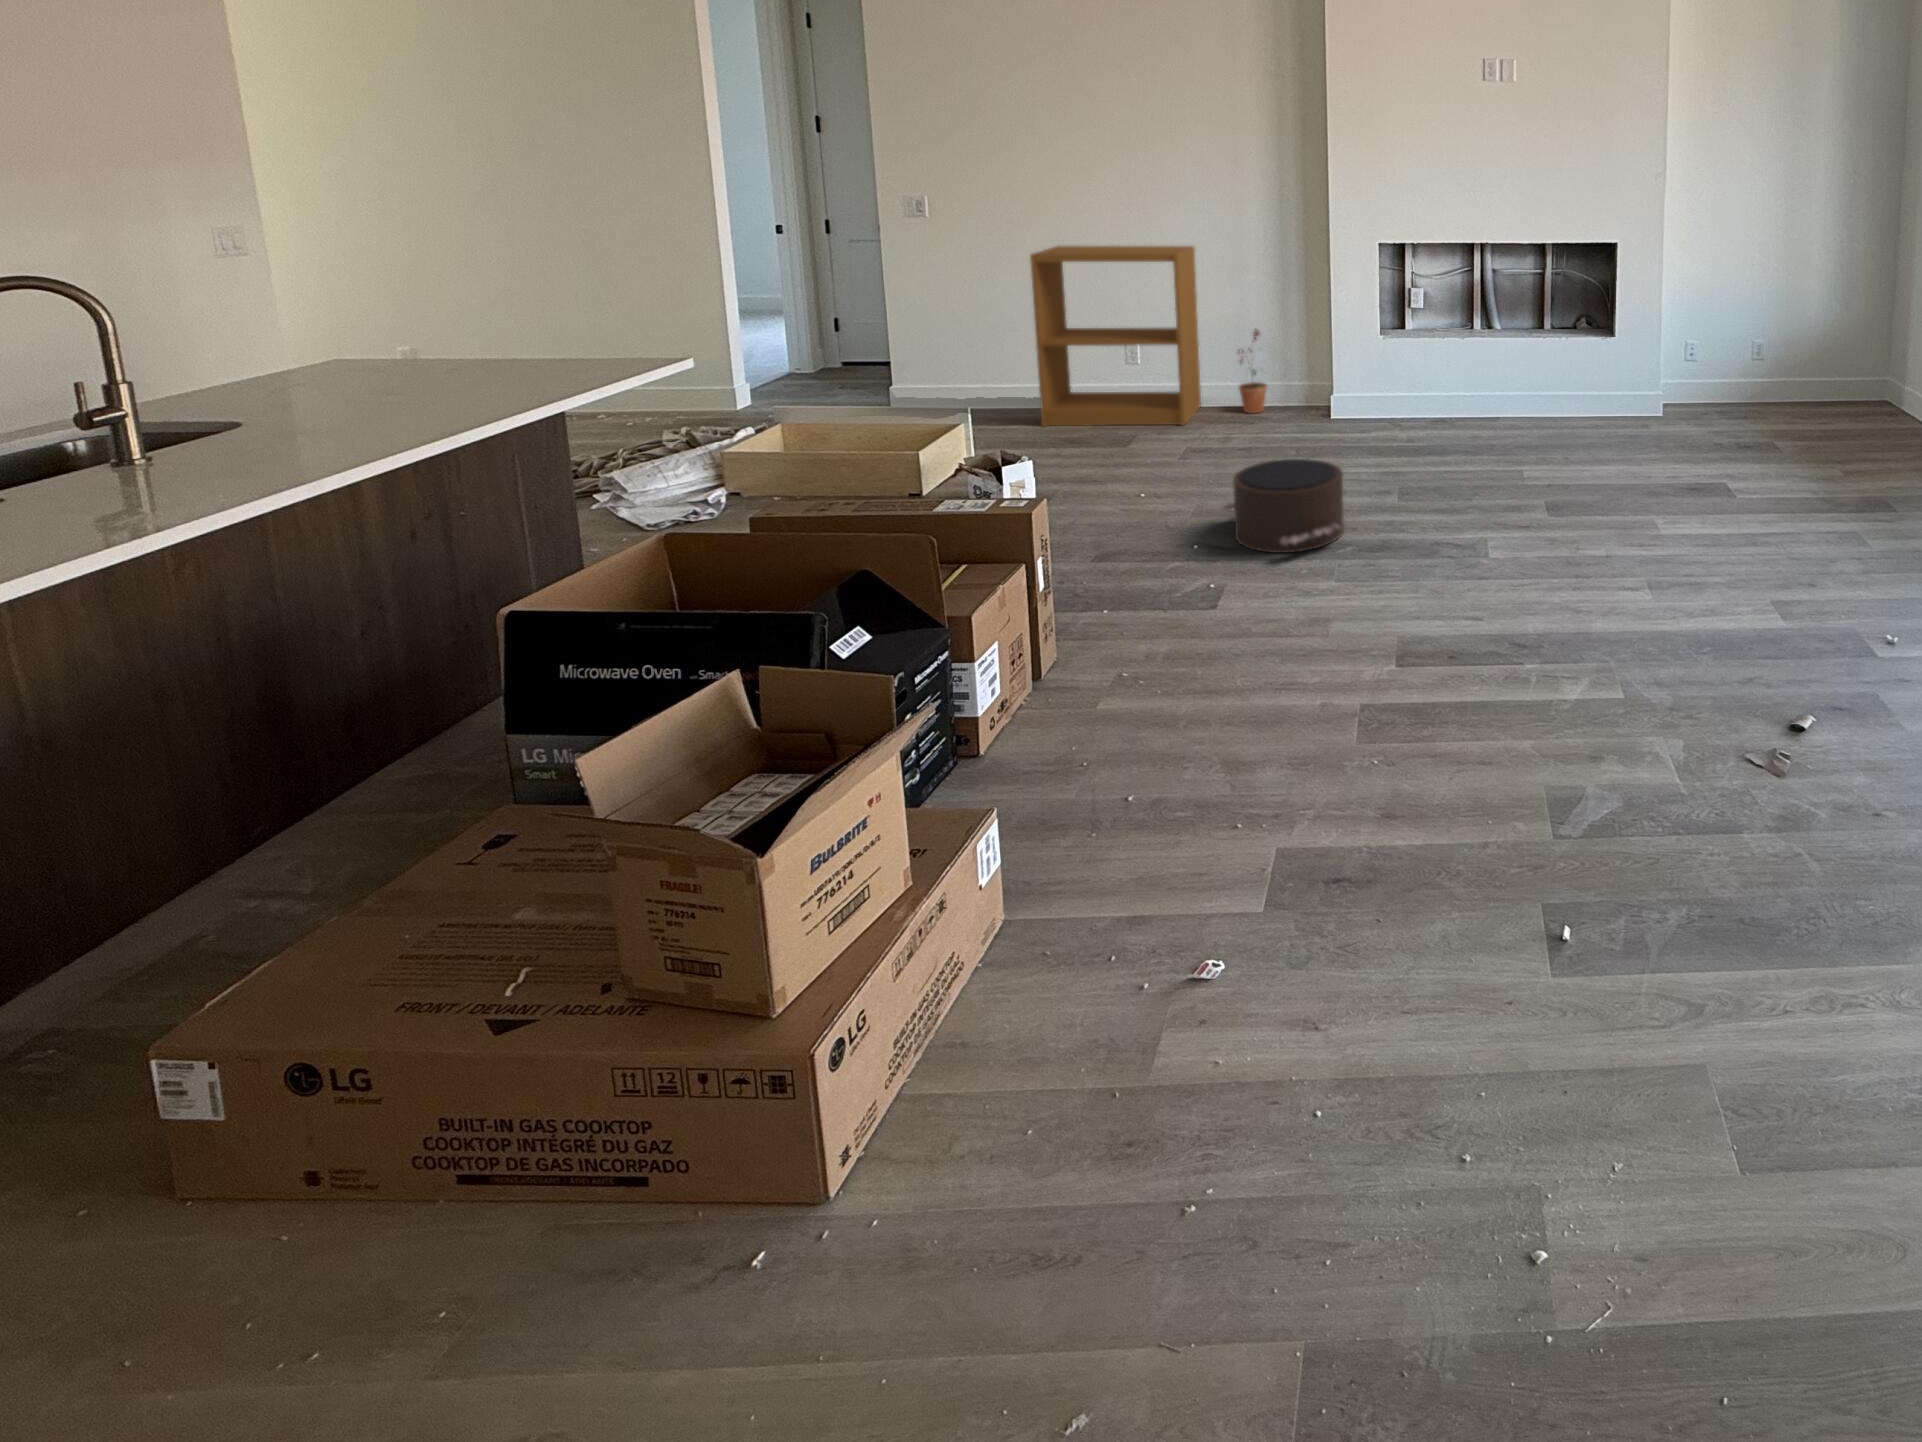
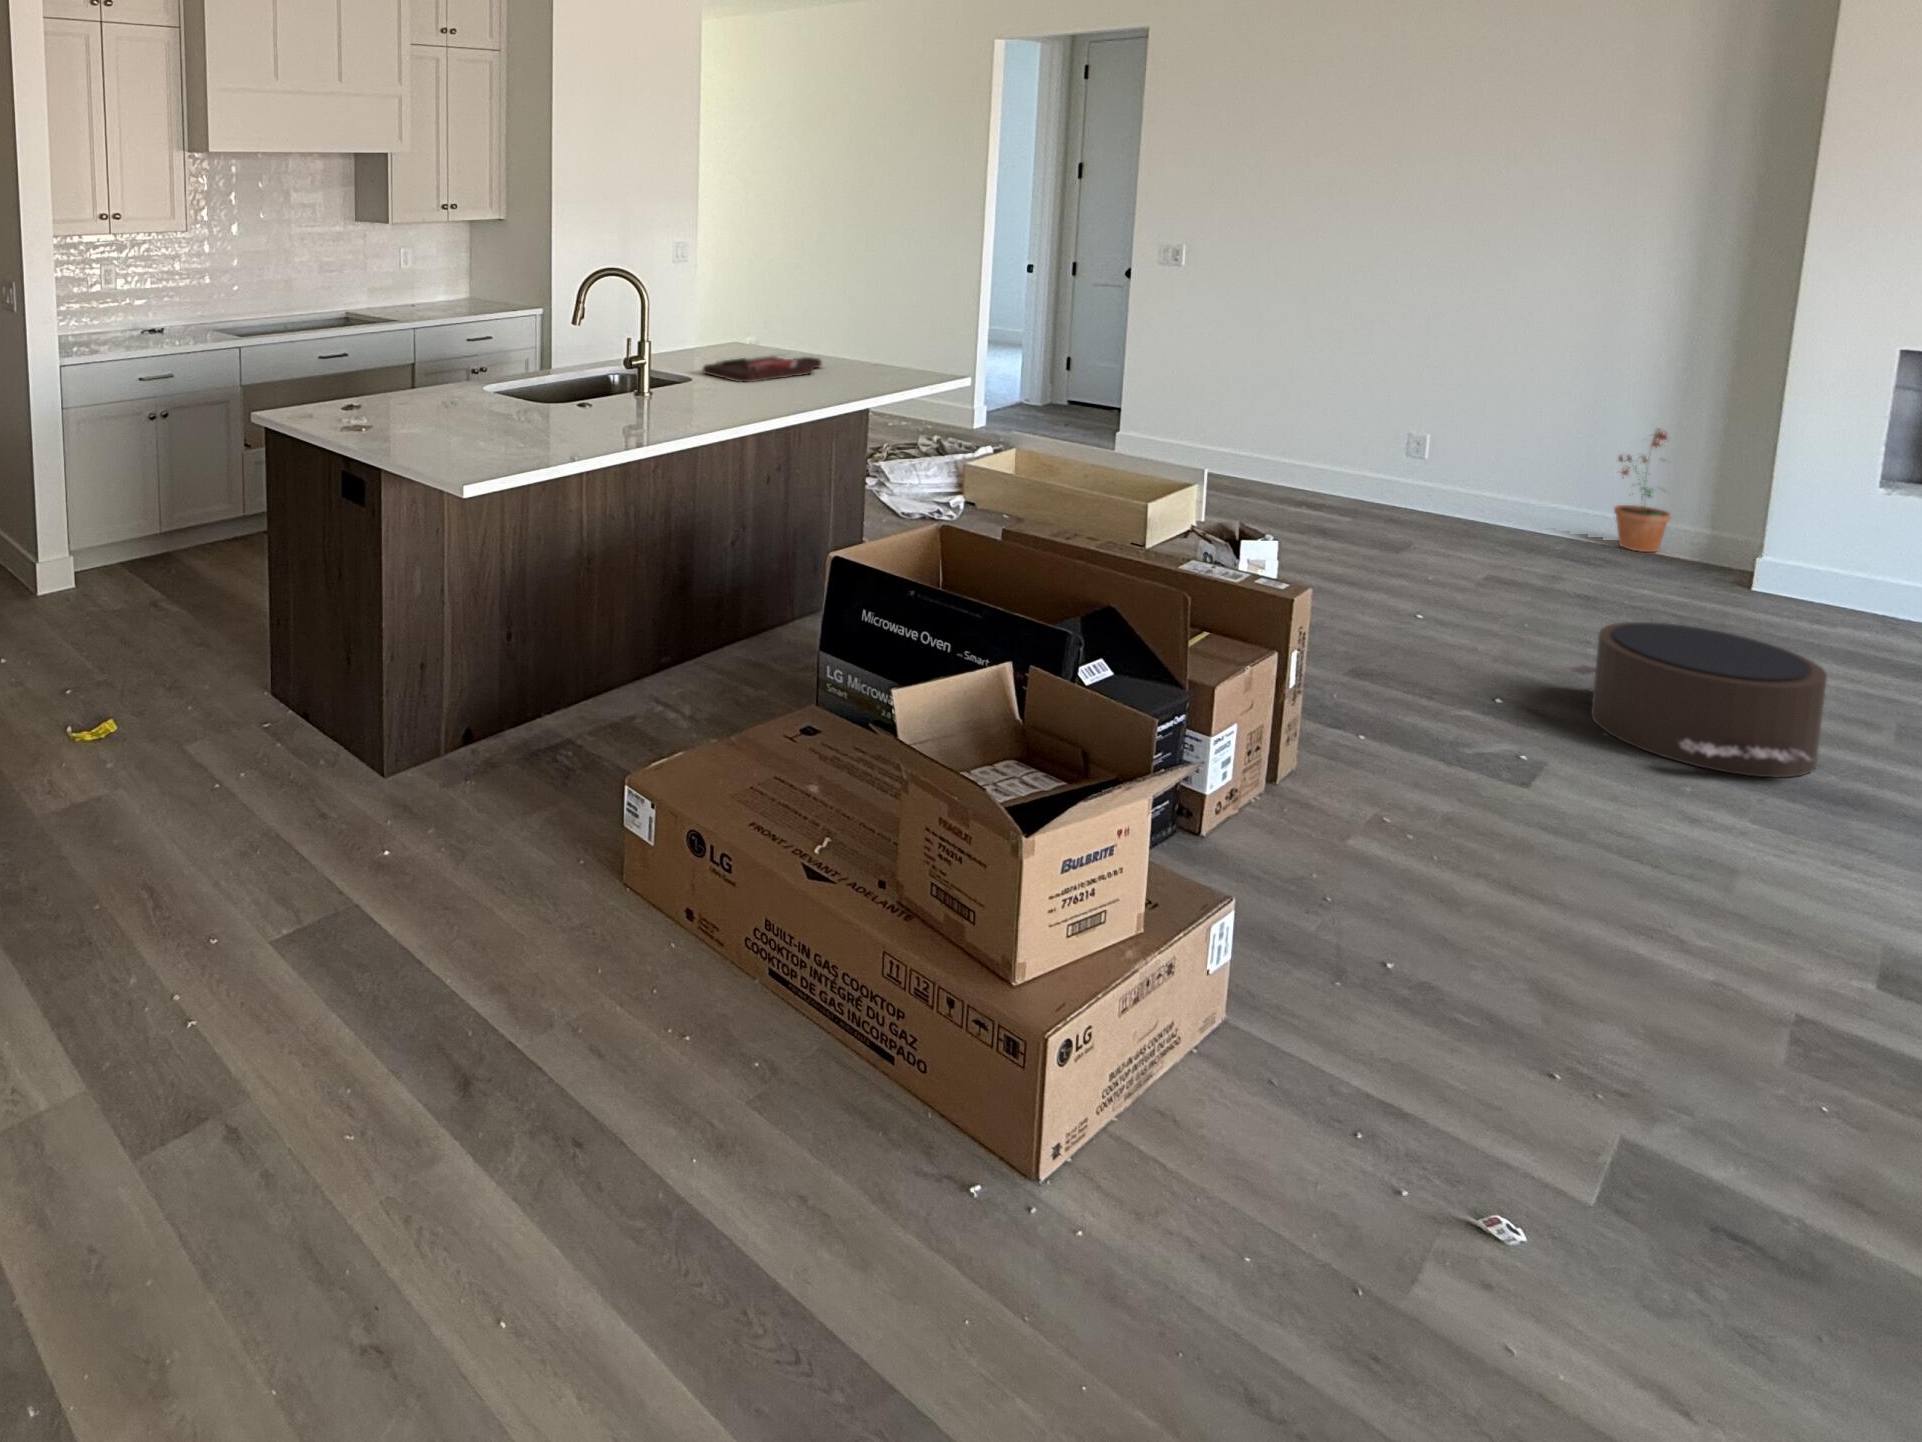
bookshelf: present [1030,246,1201,427] -> none [1295,289,1560,544]
cutting board: none [261,370,484,419] -> present [702,355,821,382]

